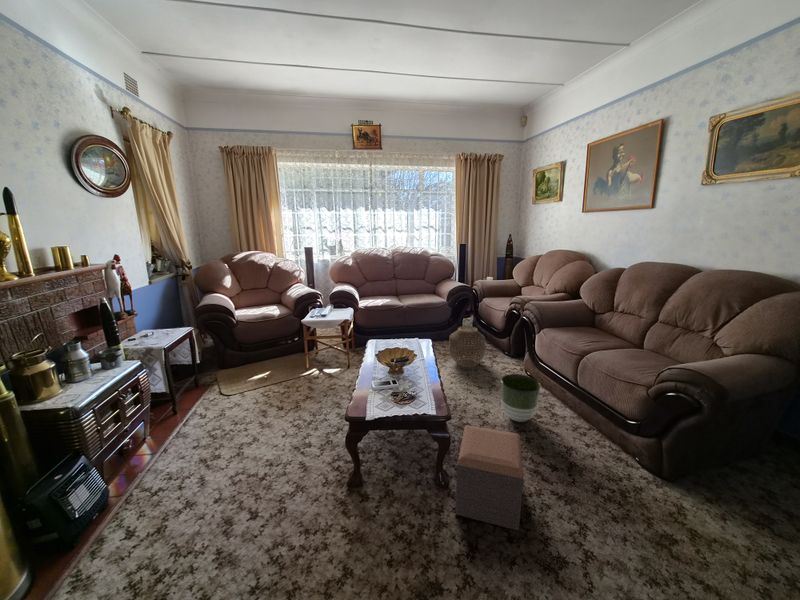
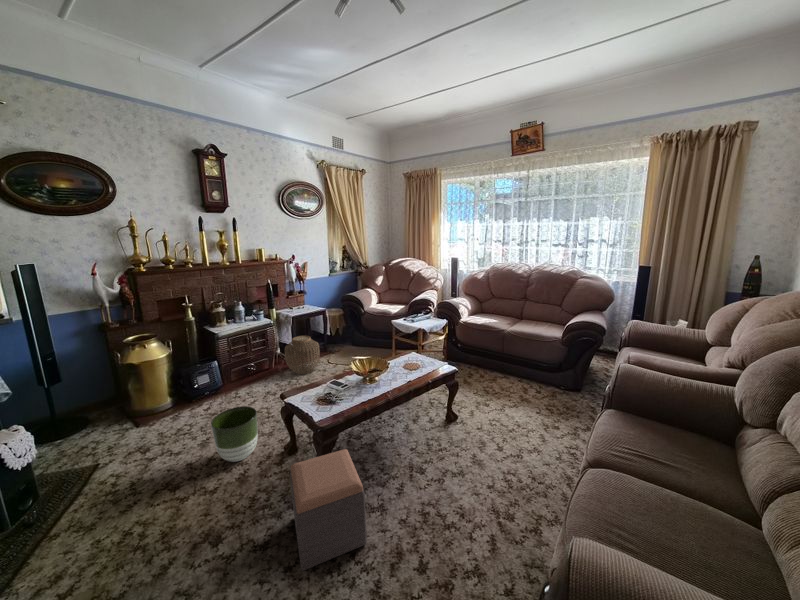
woven basket: present [449,326,486,367] -> present [285,336,320,374]
planter: present [501,374,540,422] -> present [211,406,258,462]

